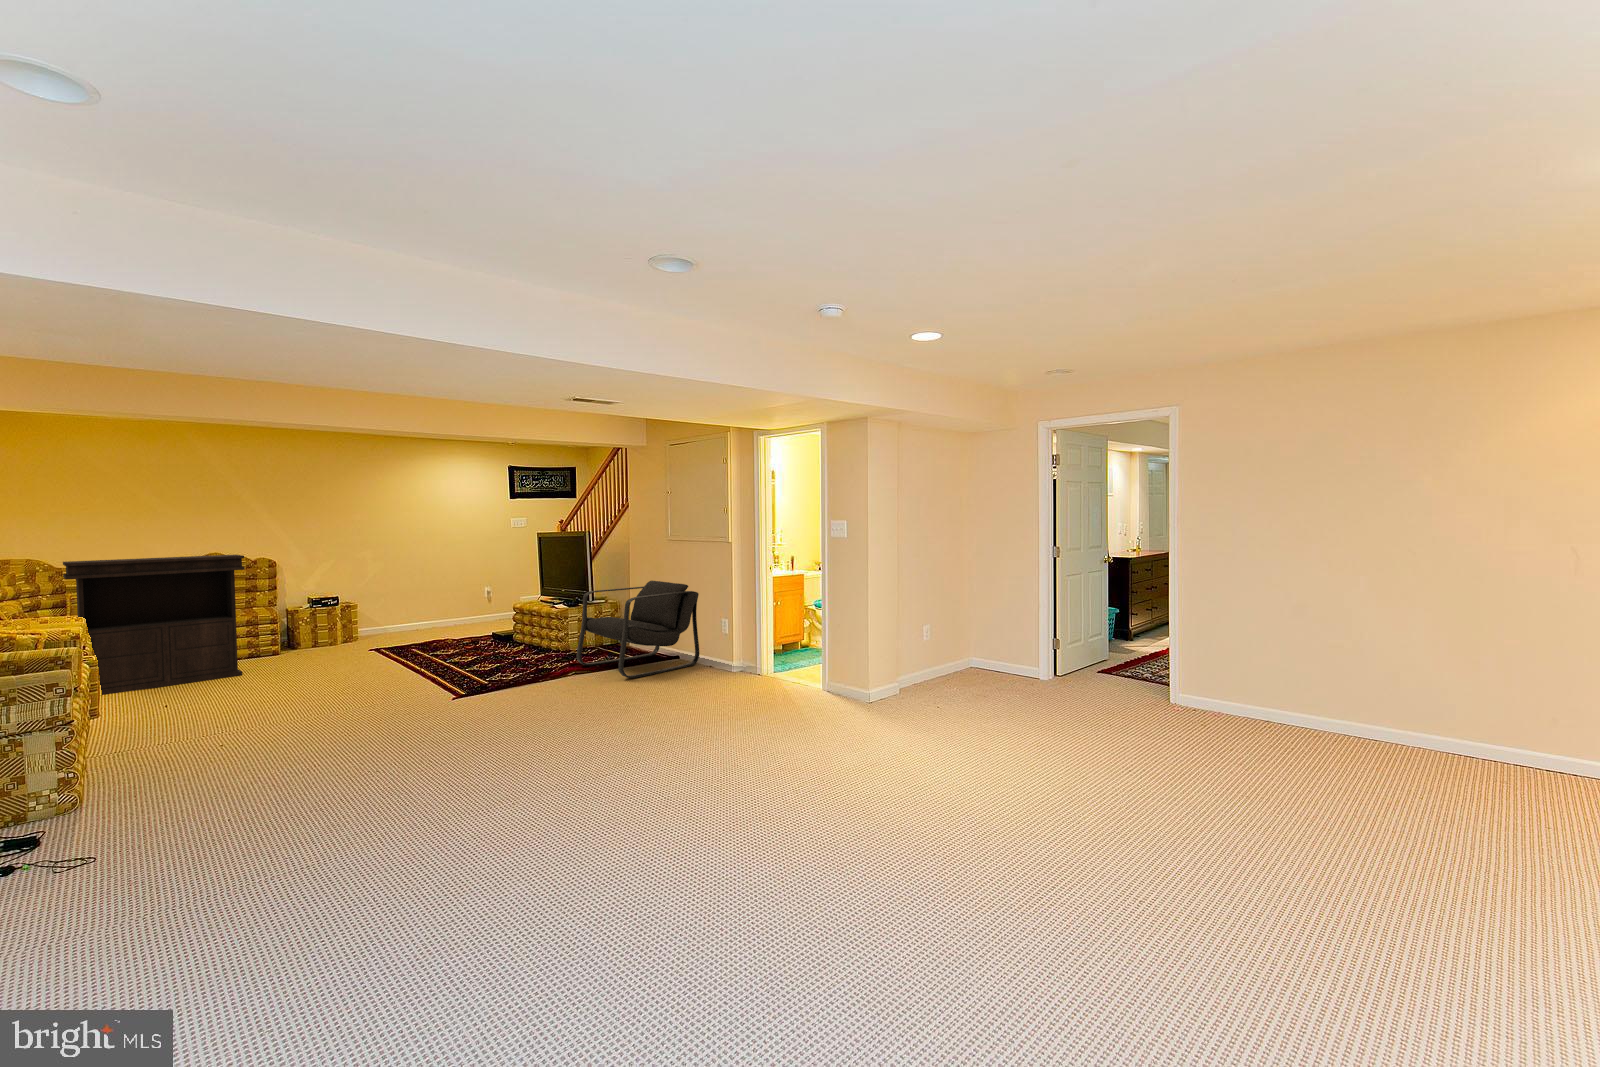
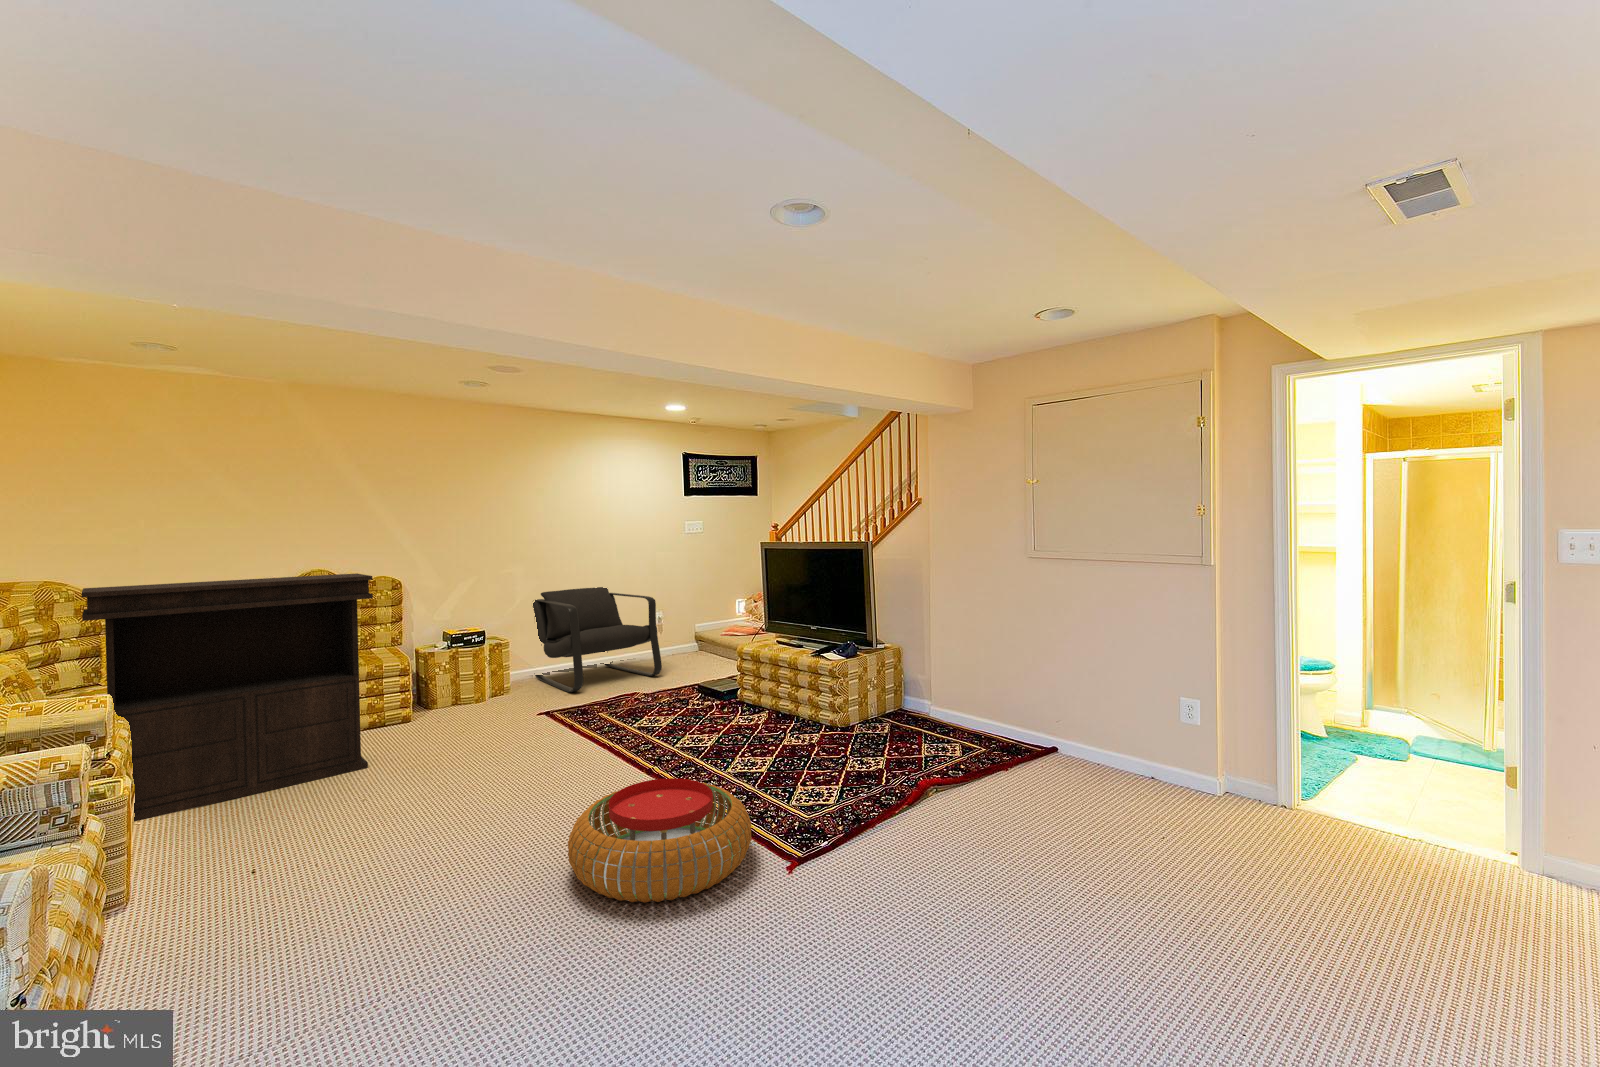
armchair: present [577,581,699,678] -> present [533,587,662,692]
pouf: none [335,664,444,715] -> present [568,778,751,903]

